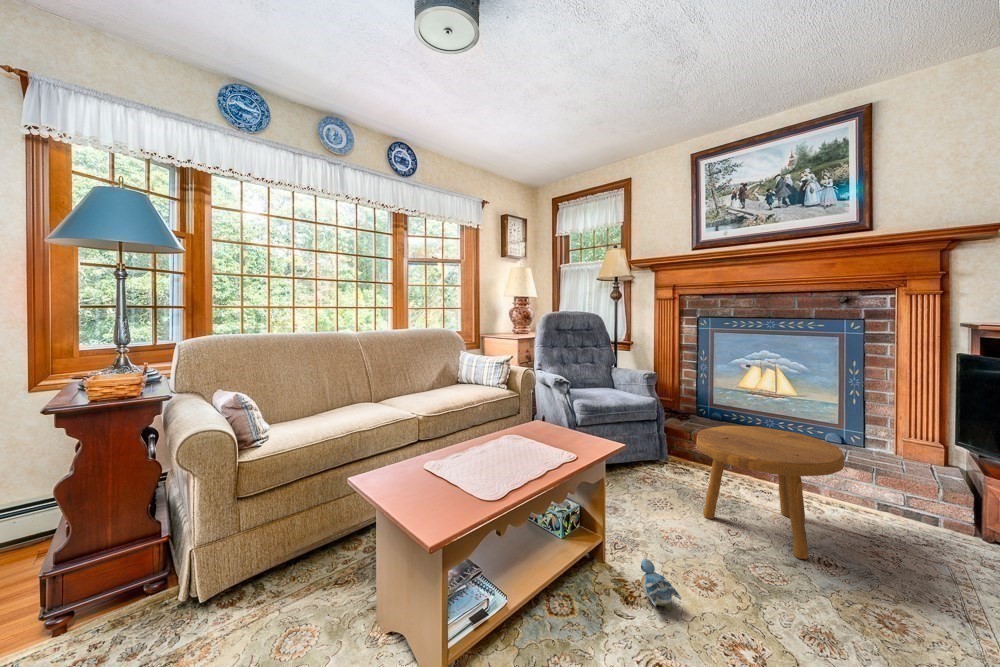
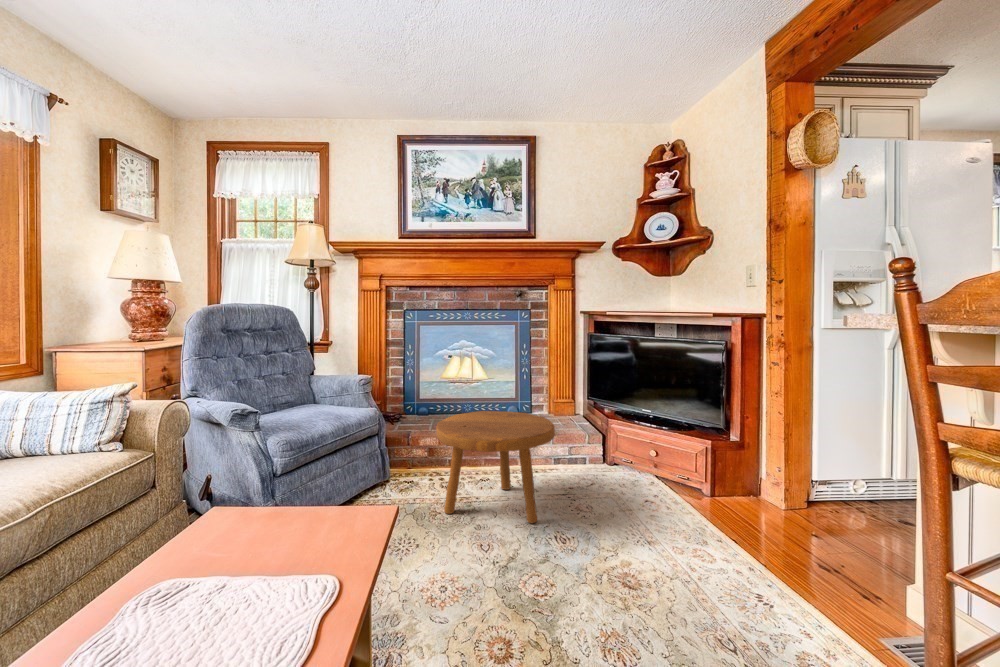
plush toy: present [641,558,681,611] -> none [422,580,472,632]

